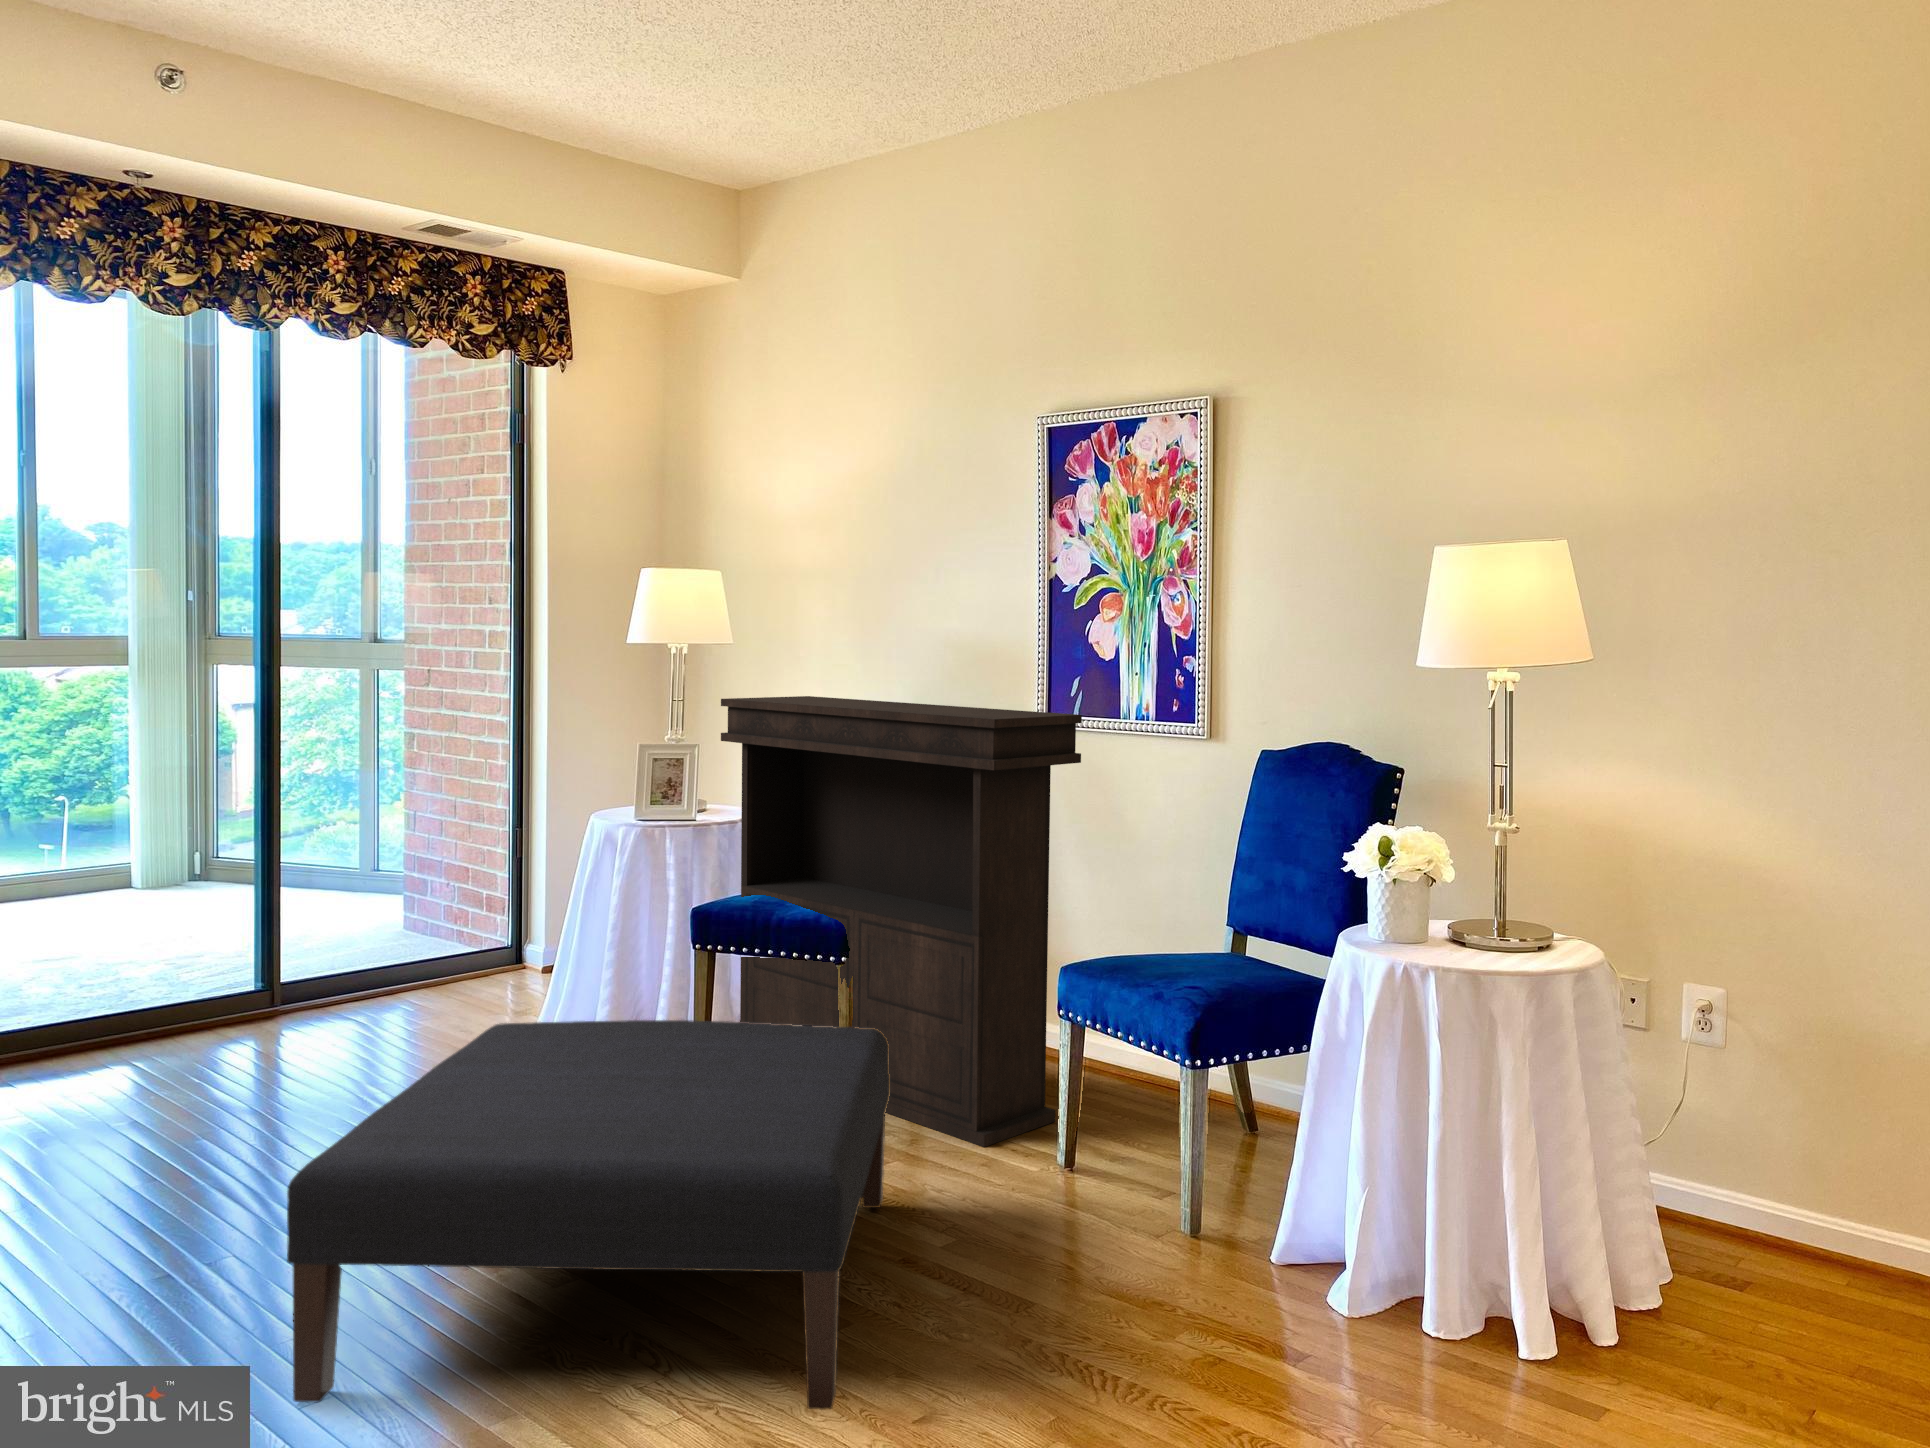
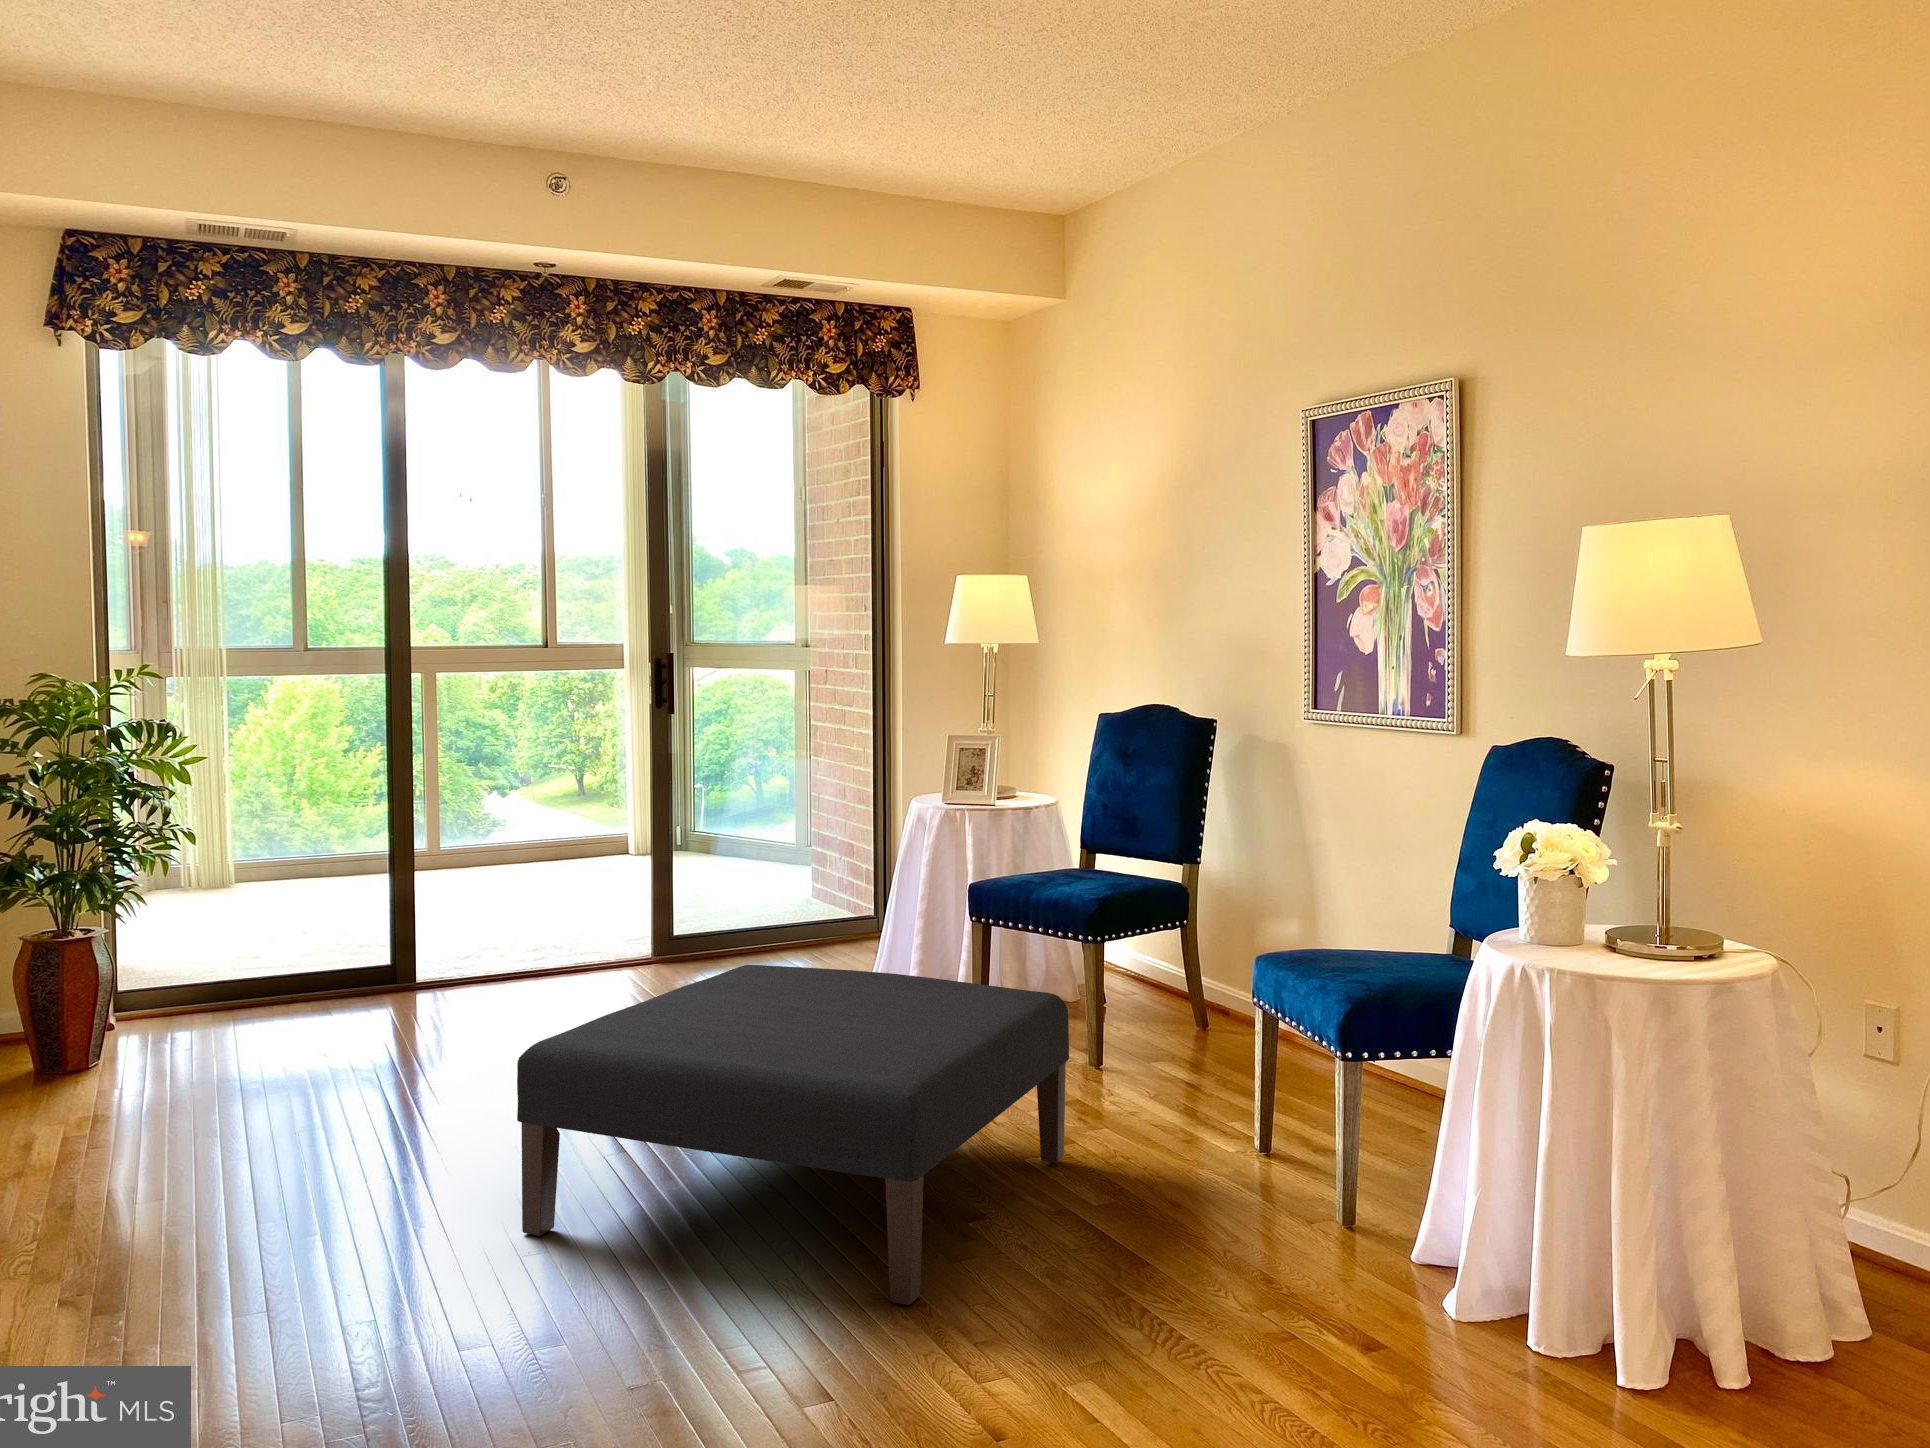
console table: present [721,696,1082,1147] -> none [999,692,1302,1127]

